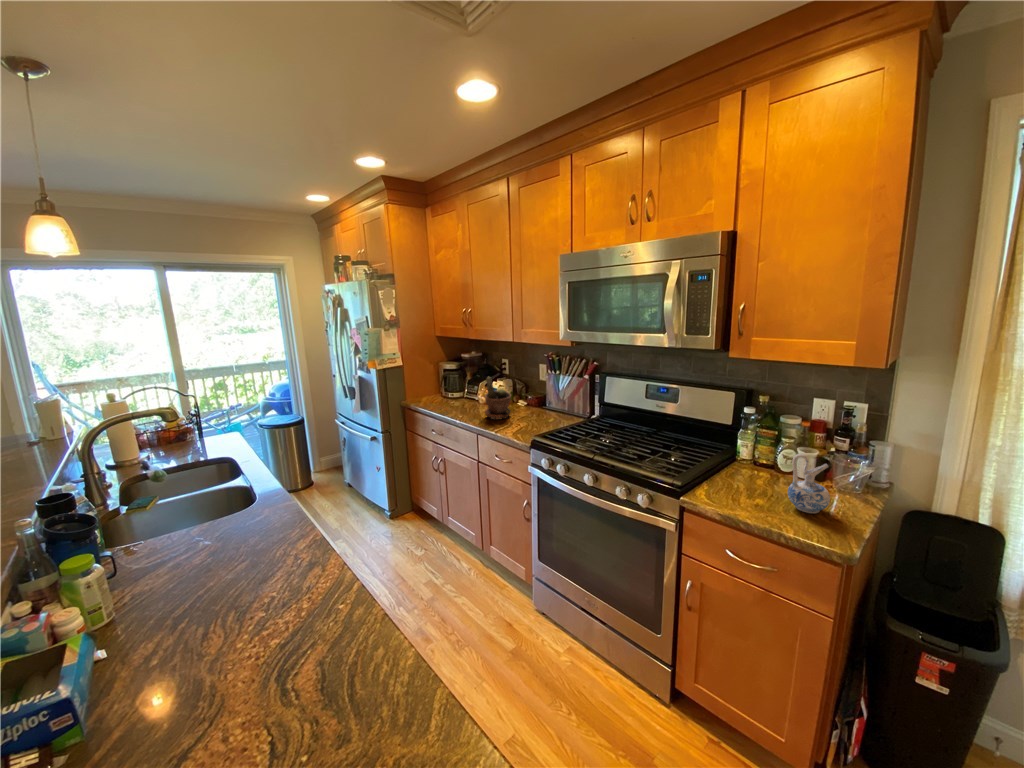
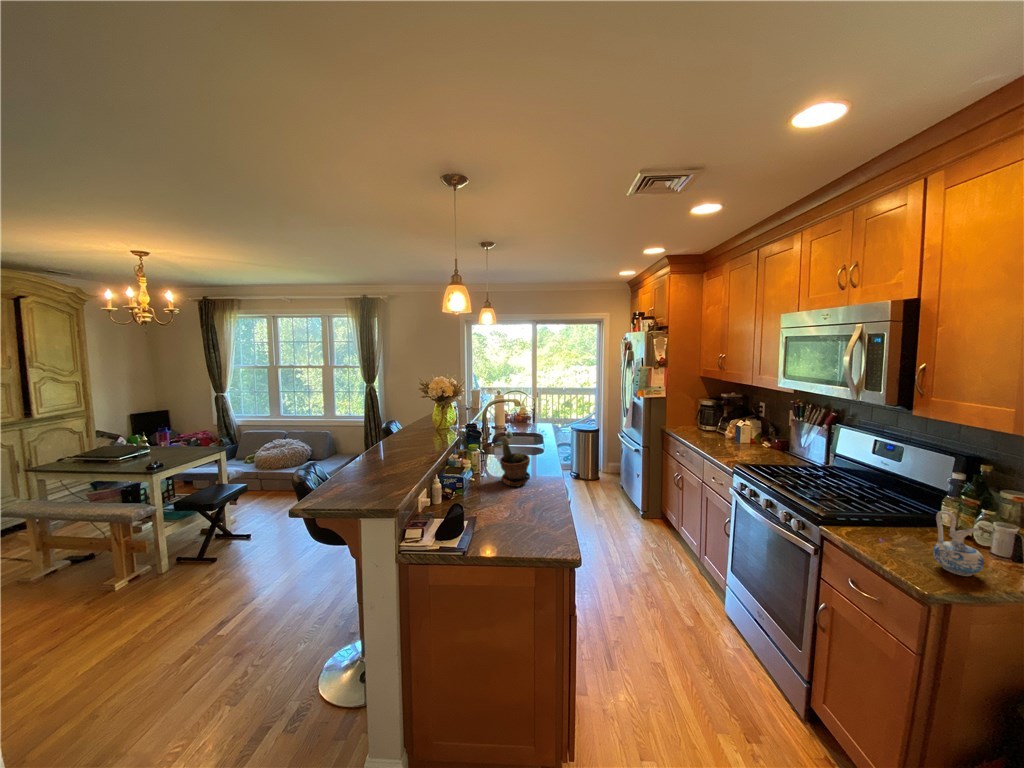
potted plant: present [485,377,511,420] -> present [500,436,530,487]

